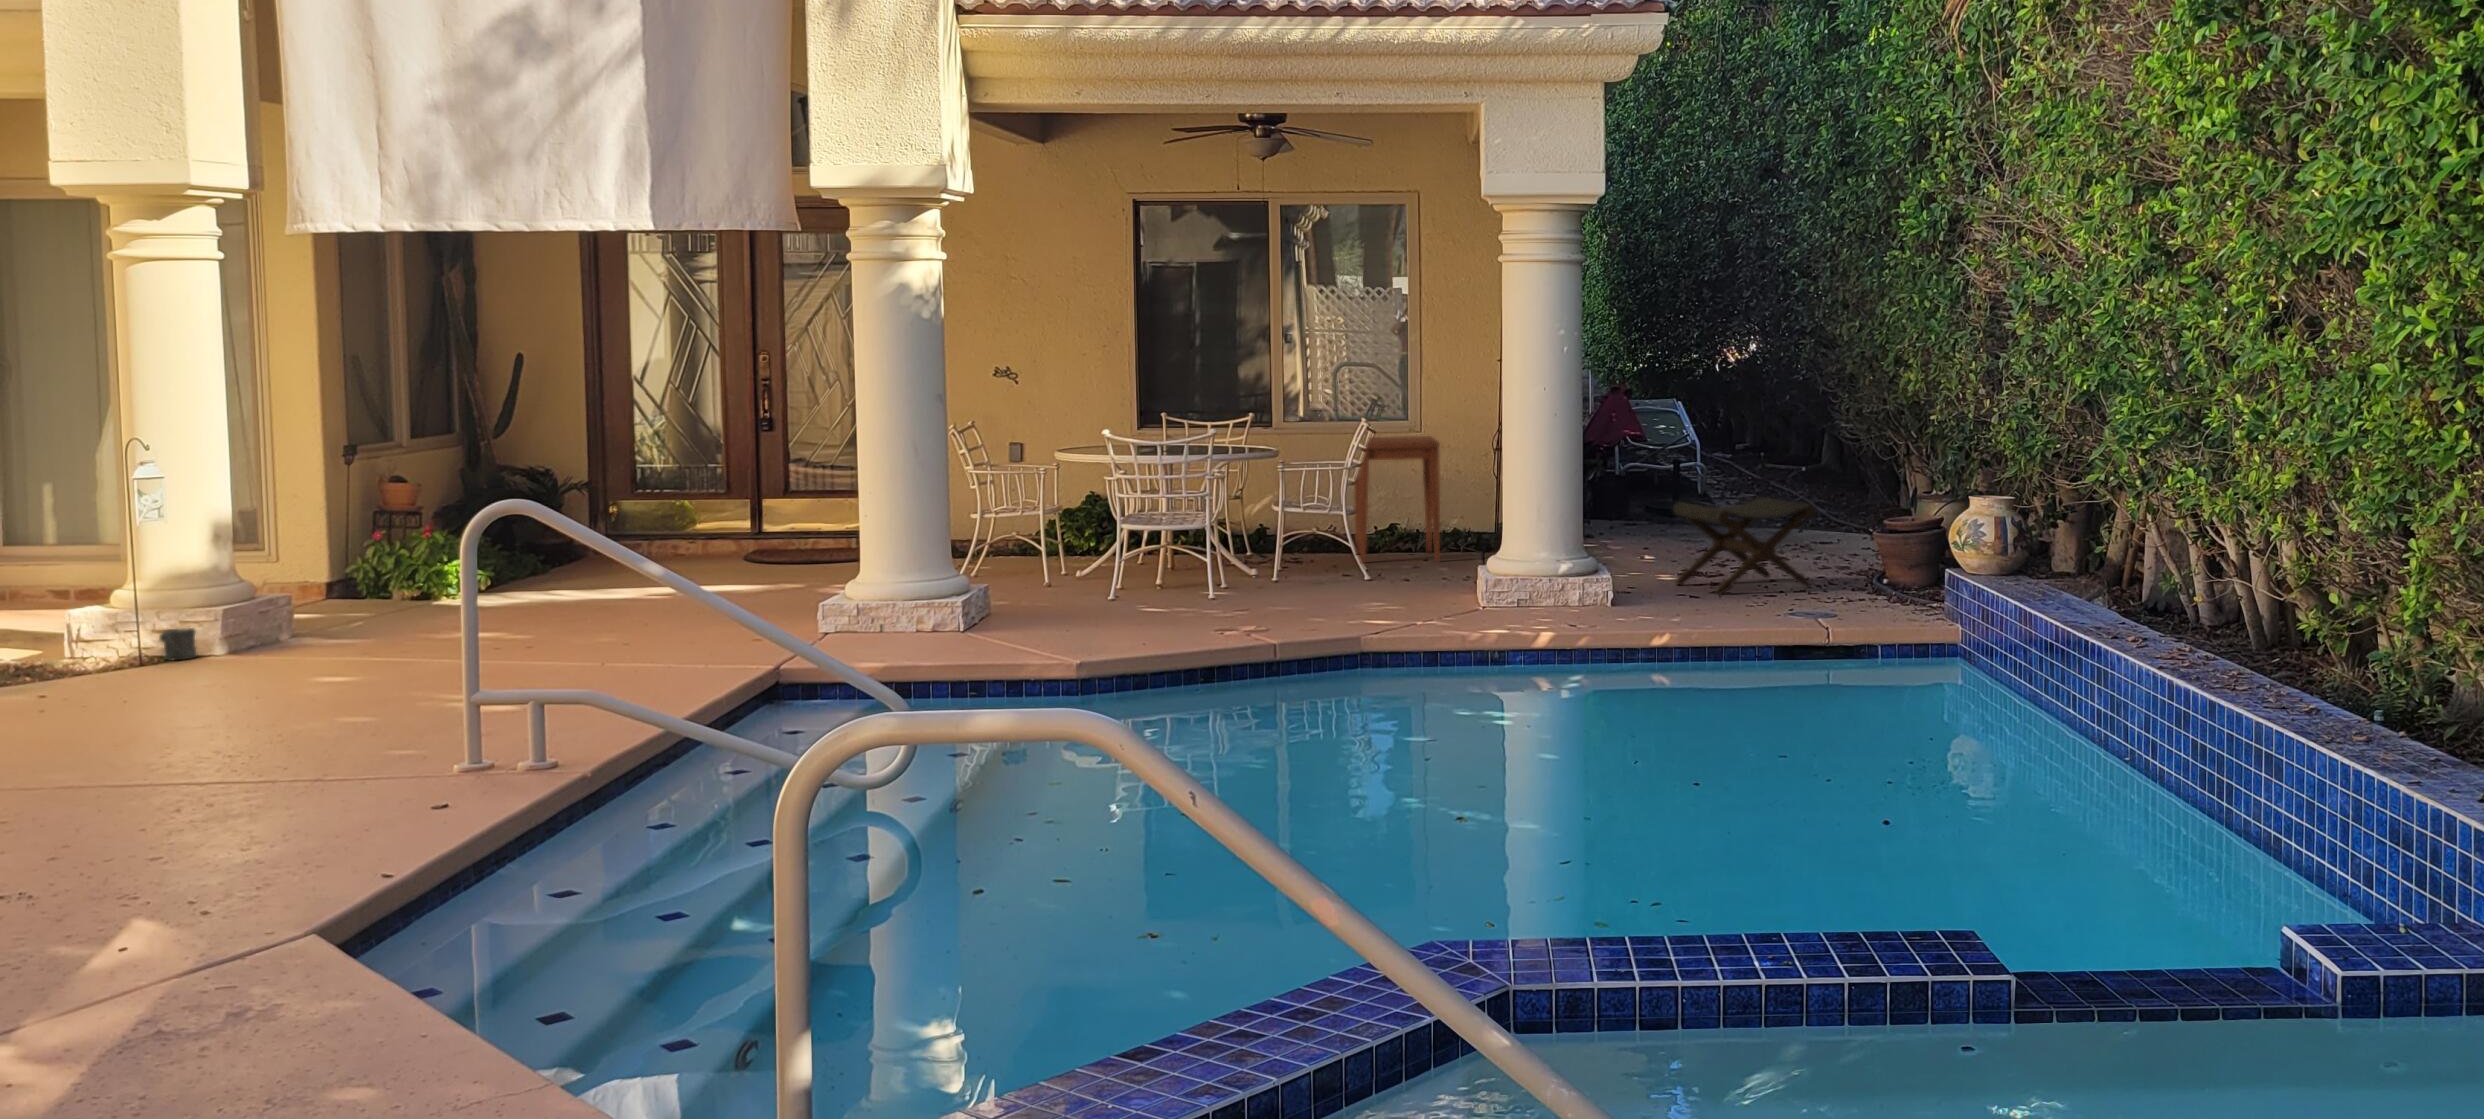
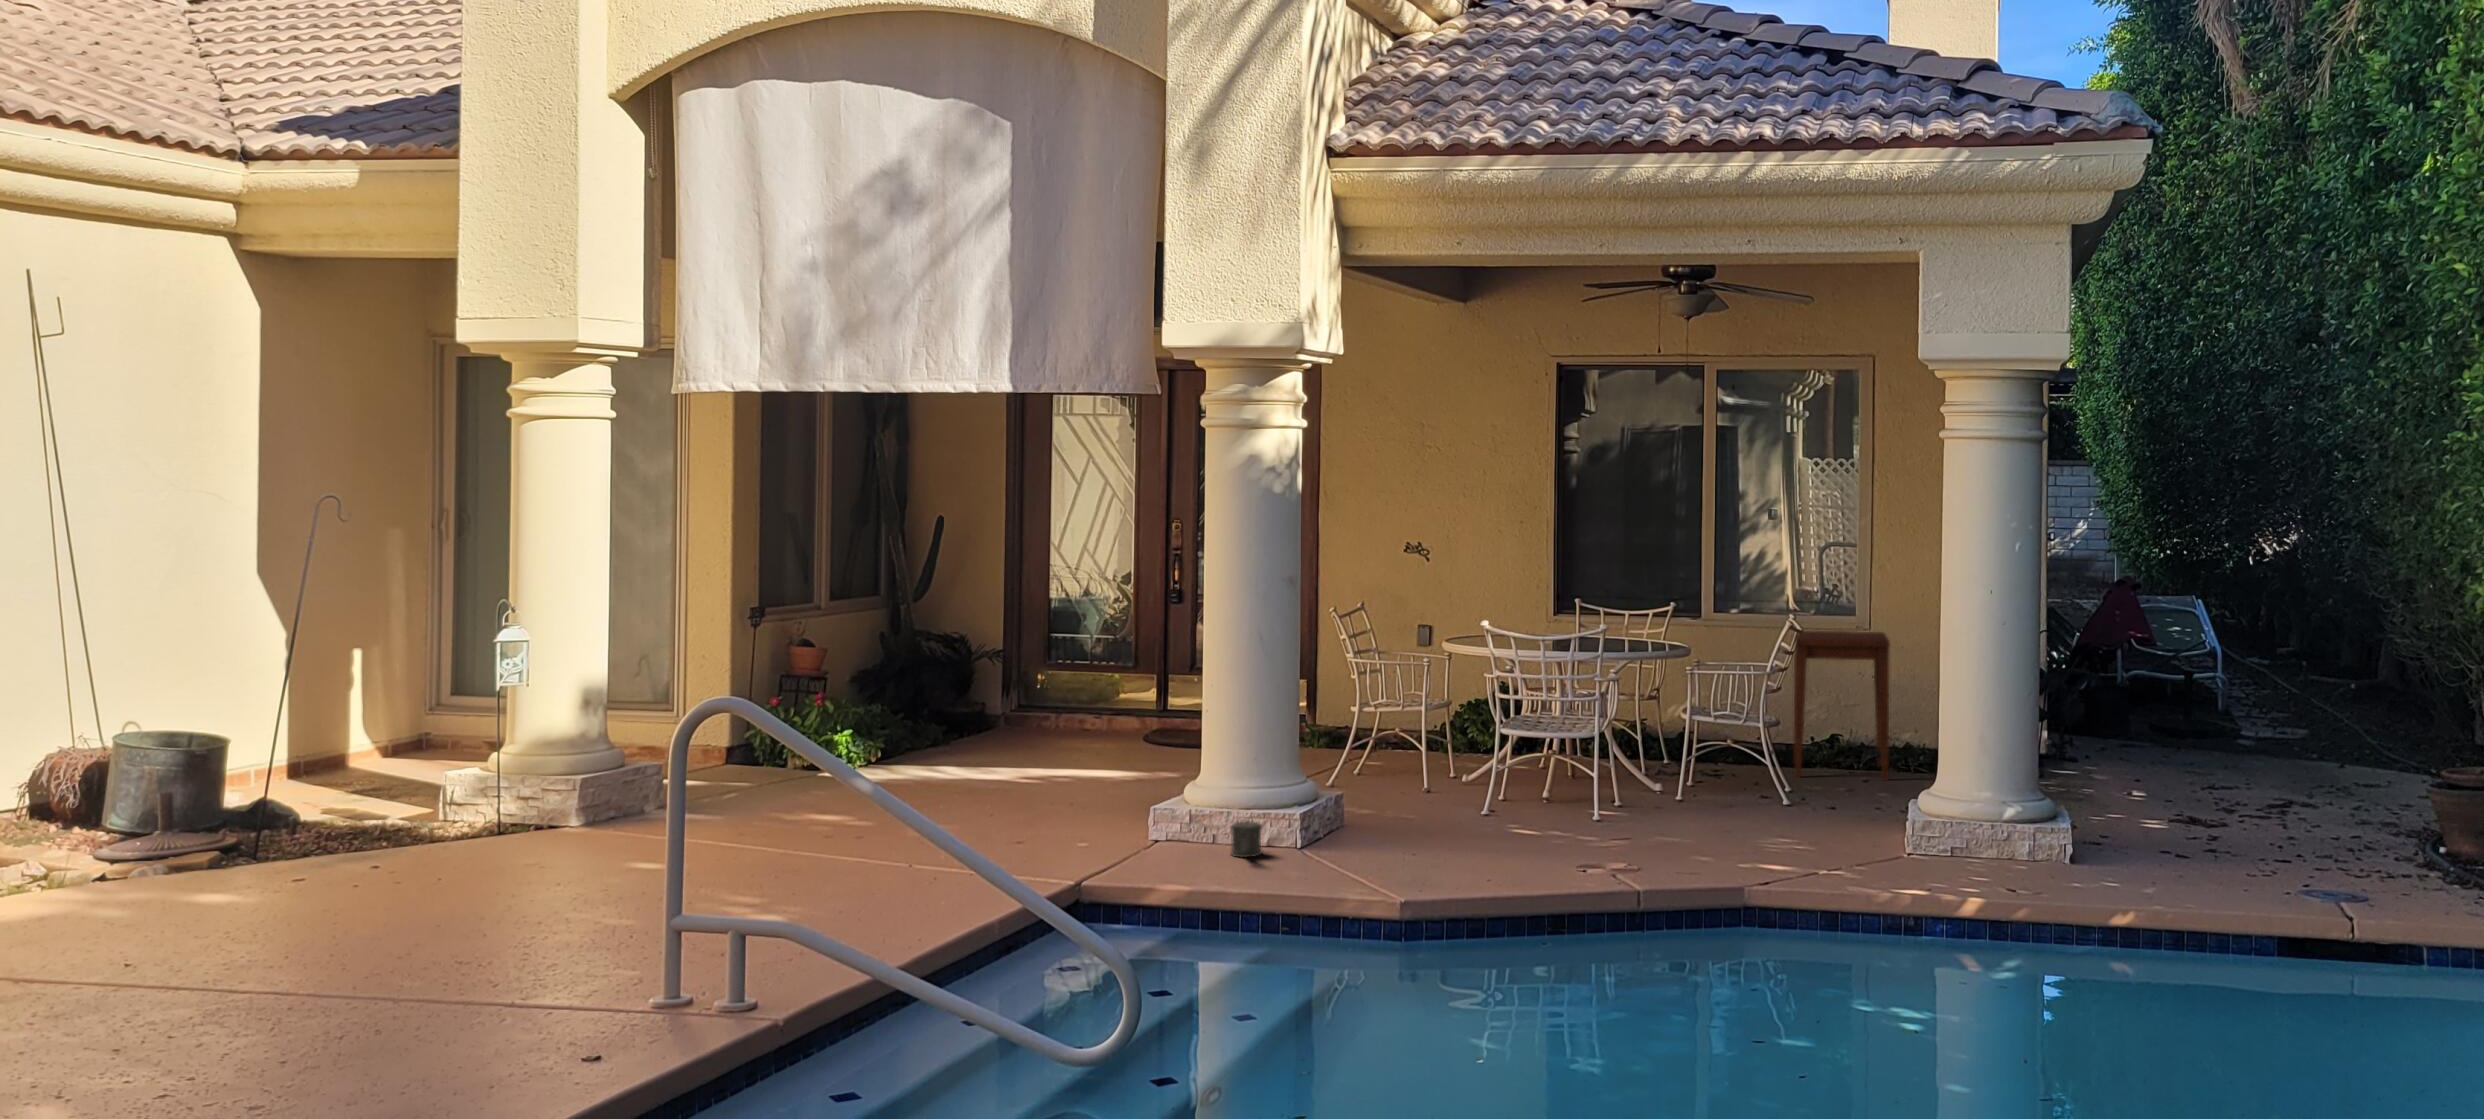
footstool: present [1673,497,1815,595] -> none [2165,726,2349,850]
watering can: present [160,628,197,660] -> present [1231,821,1262,857]

